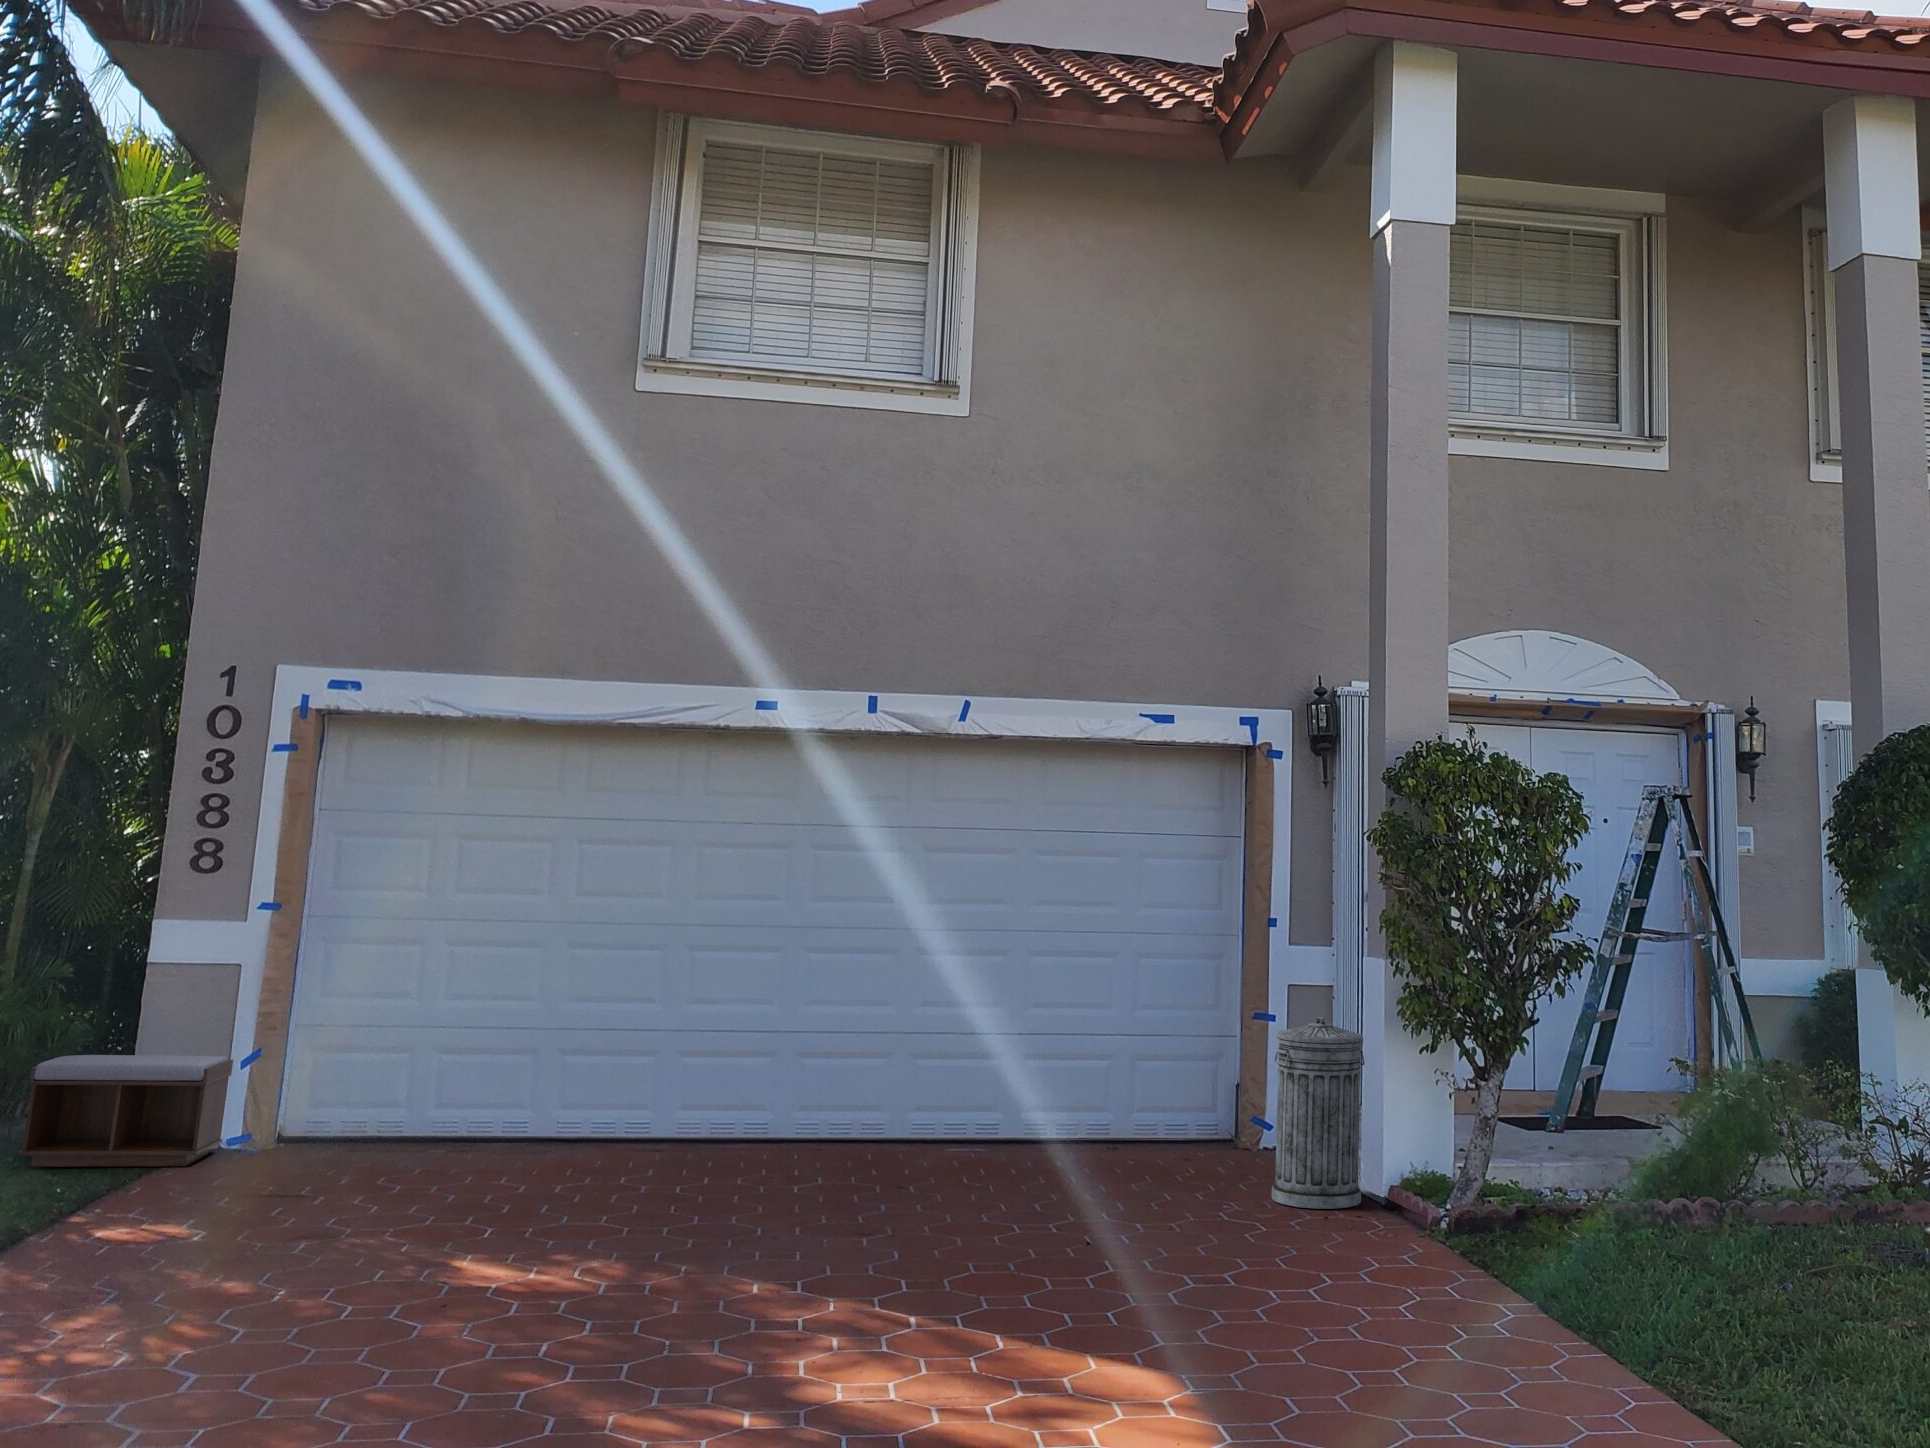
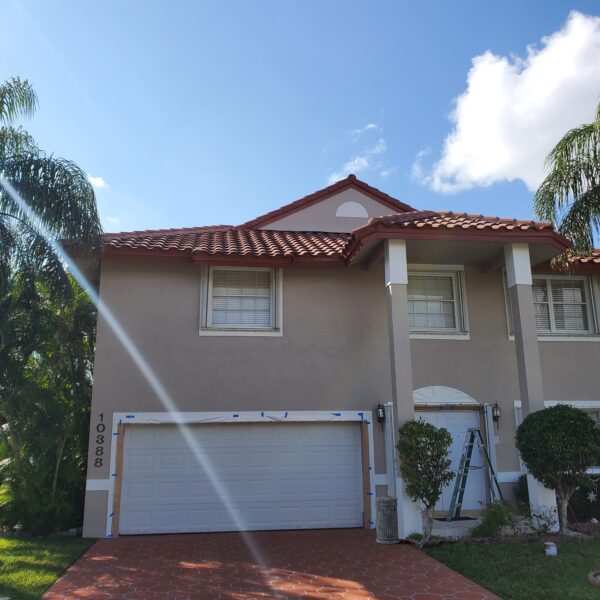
bench: present [18,1055,233,1167] -> none [63,514,109,543]

